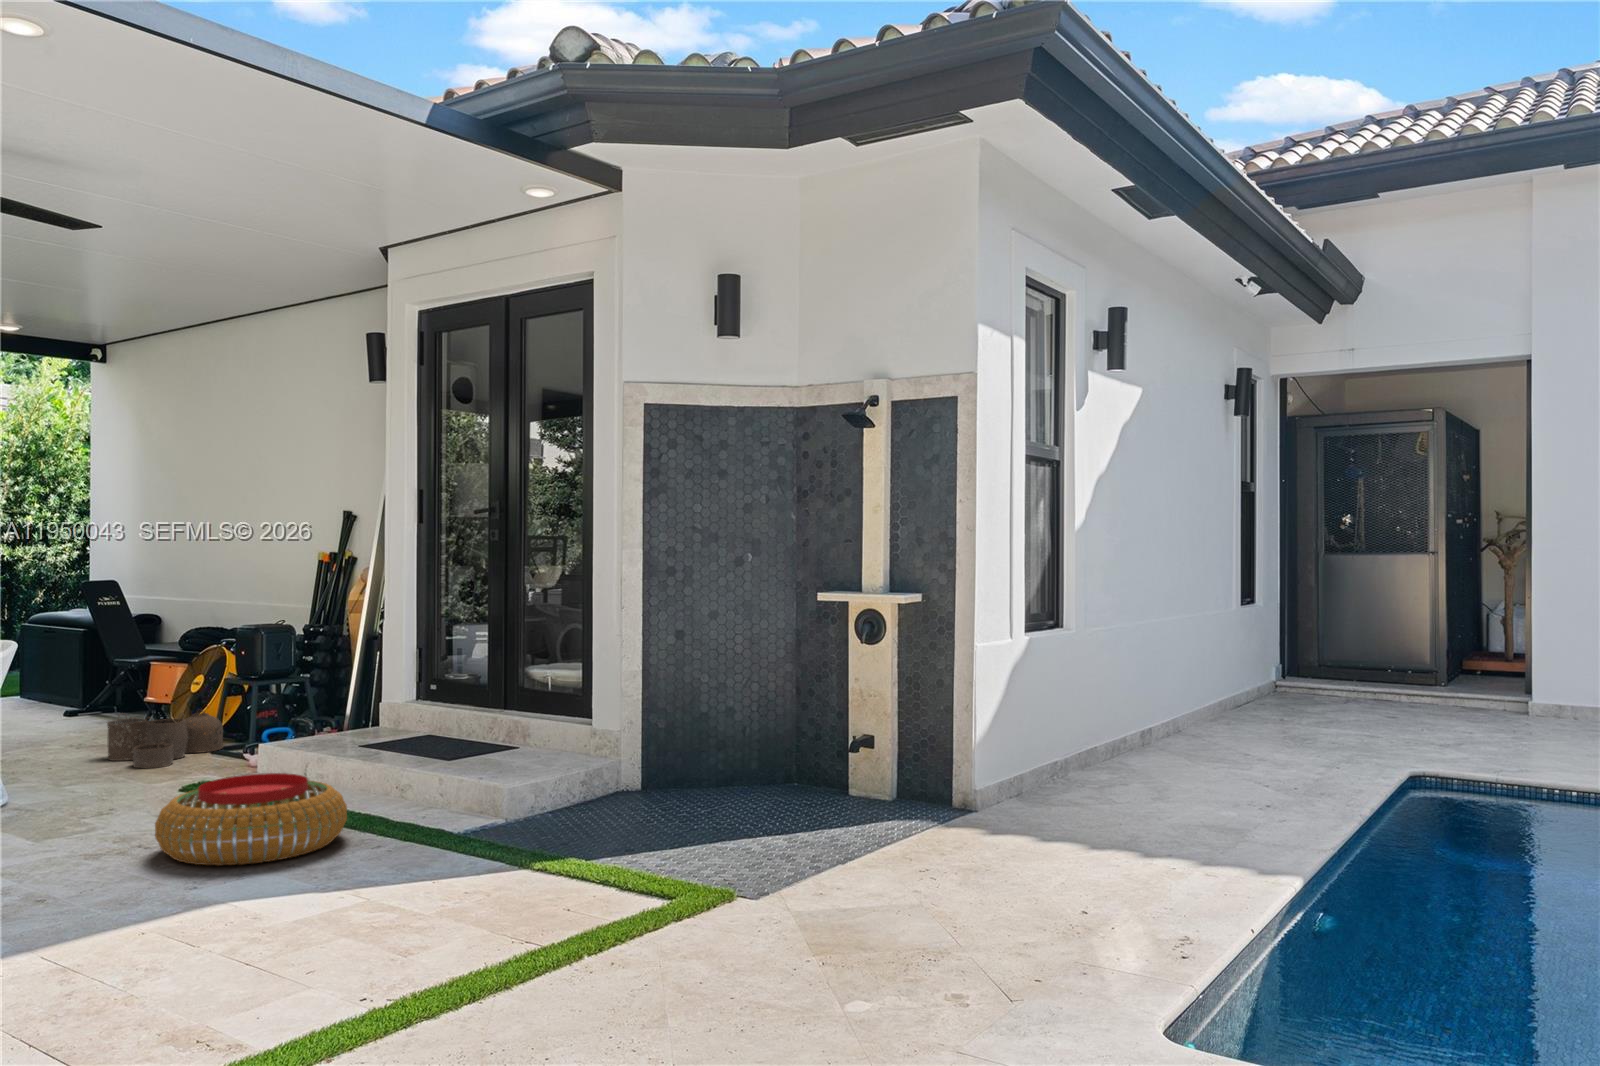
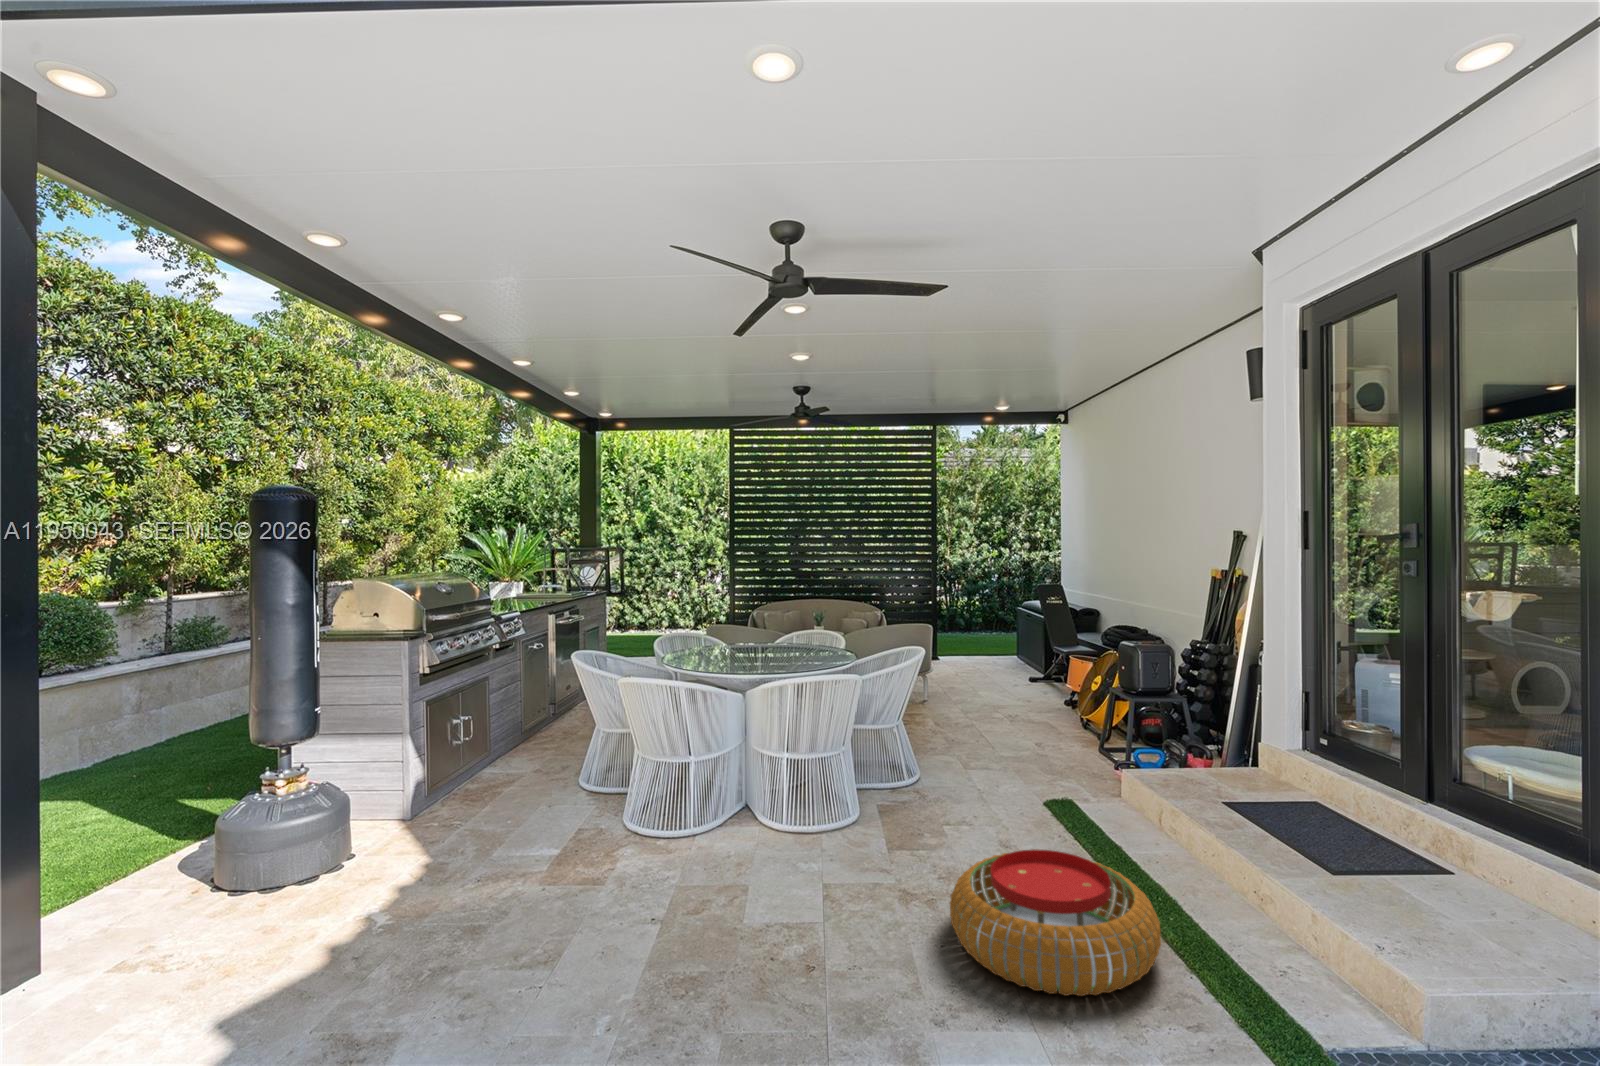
woven basket: present [107,711,223,768] -> none [1020,707,1115,765]

